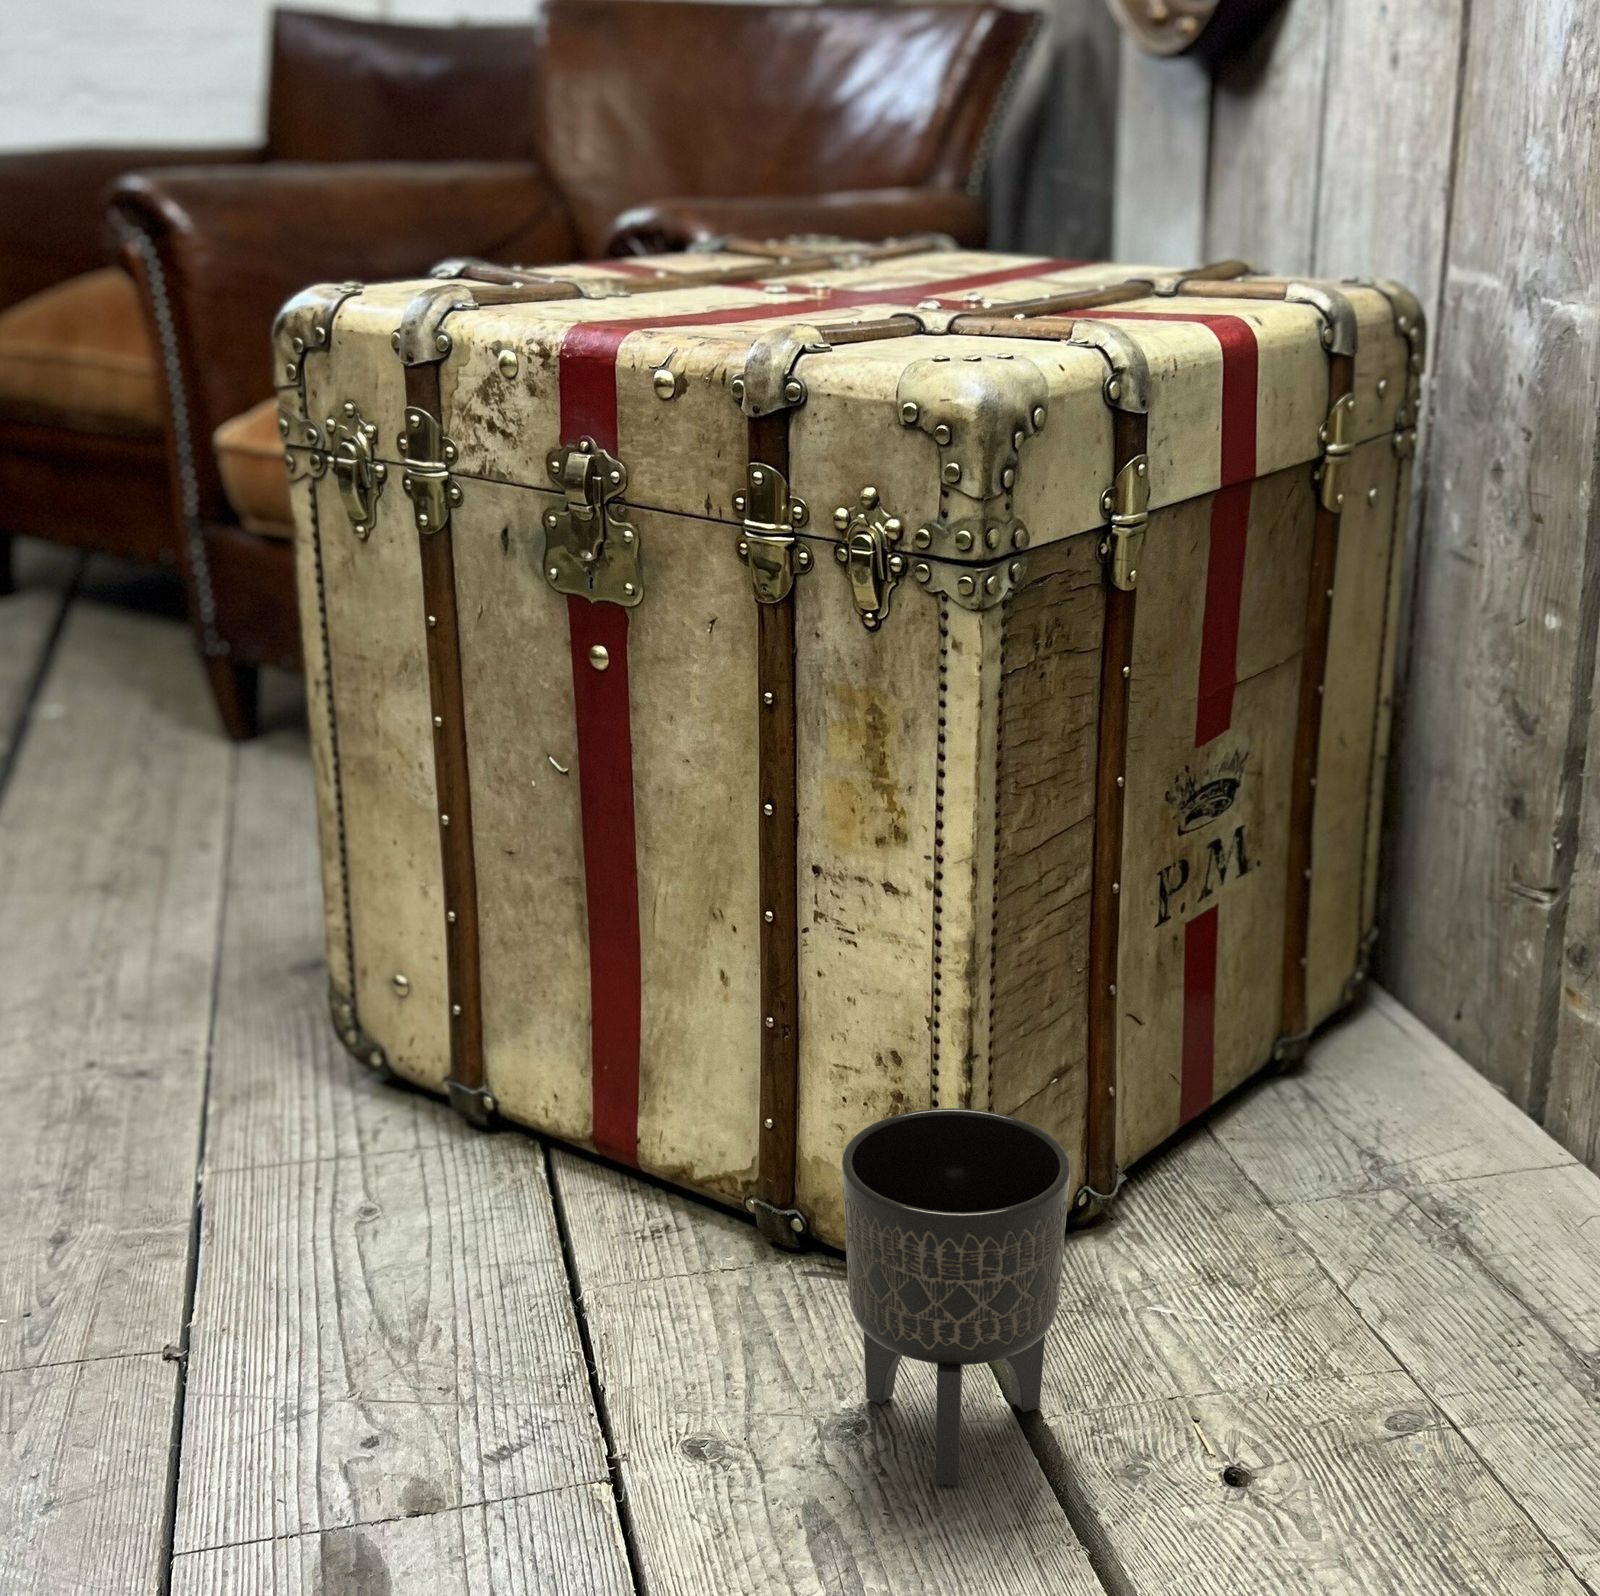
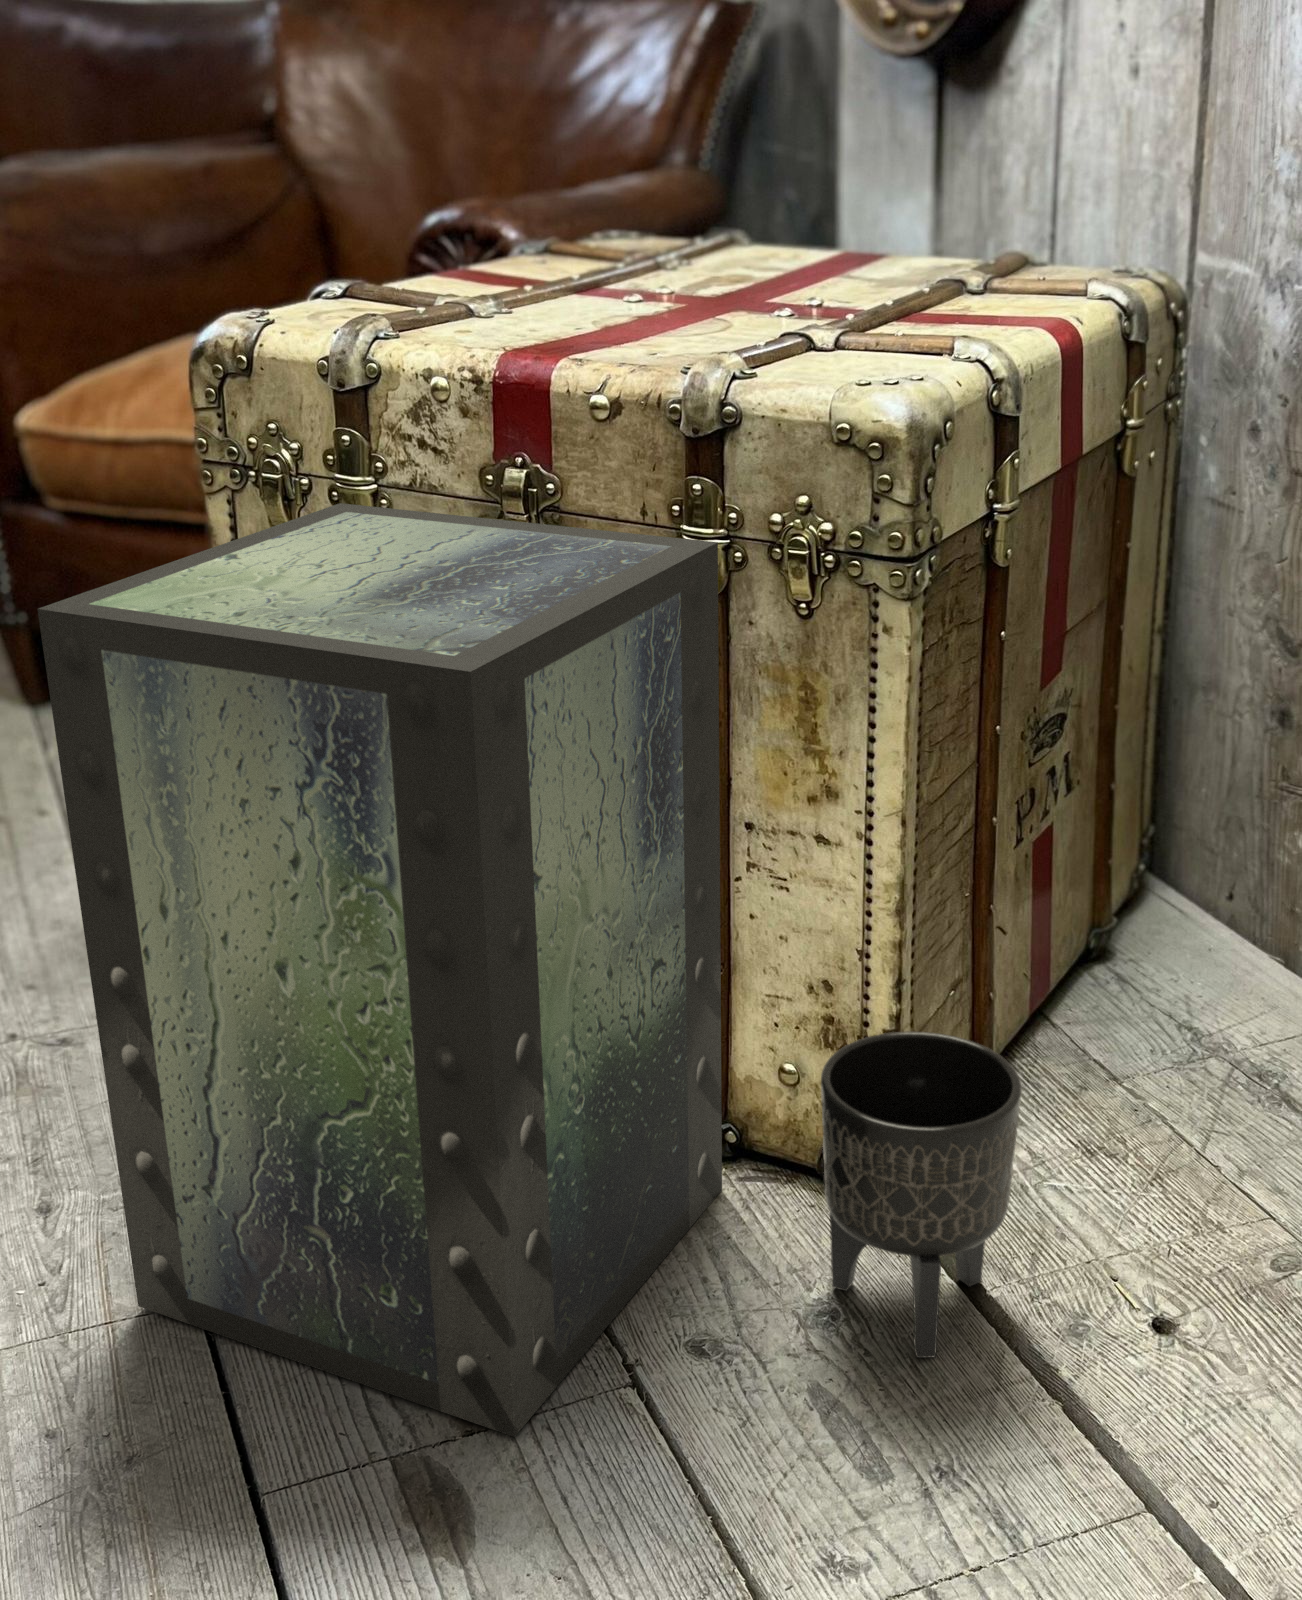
storage box: none [10,490,780,1524] -> present [37,503,722,1437]

